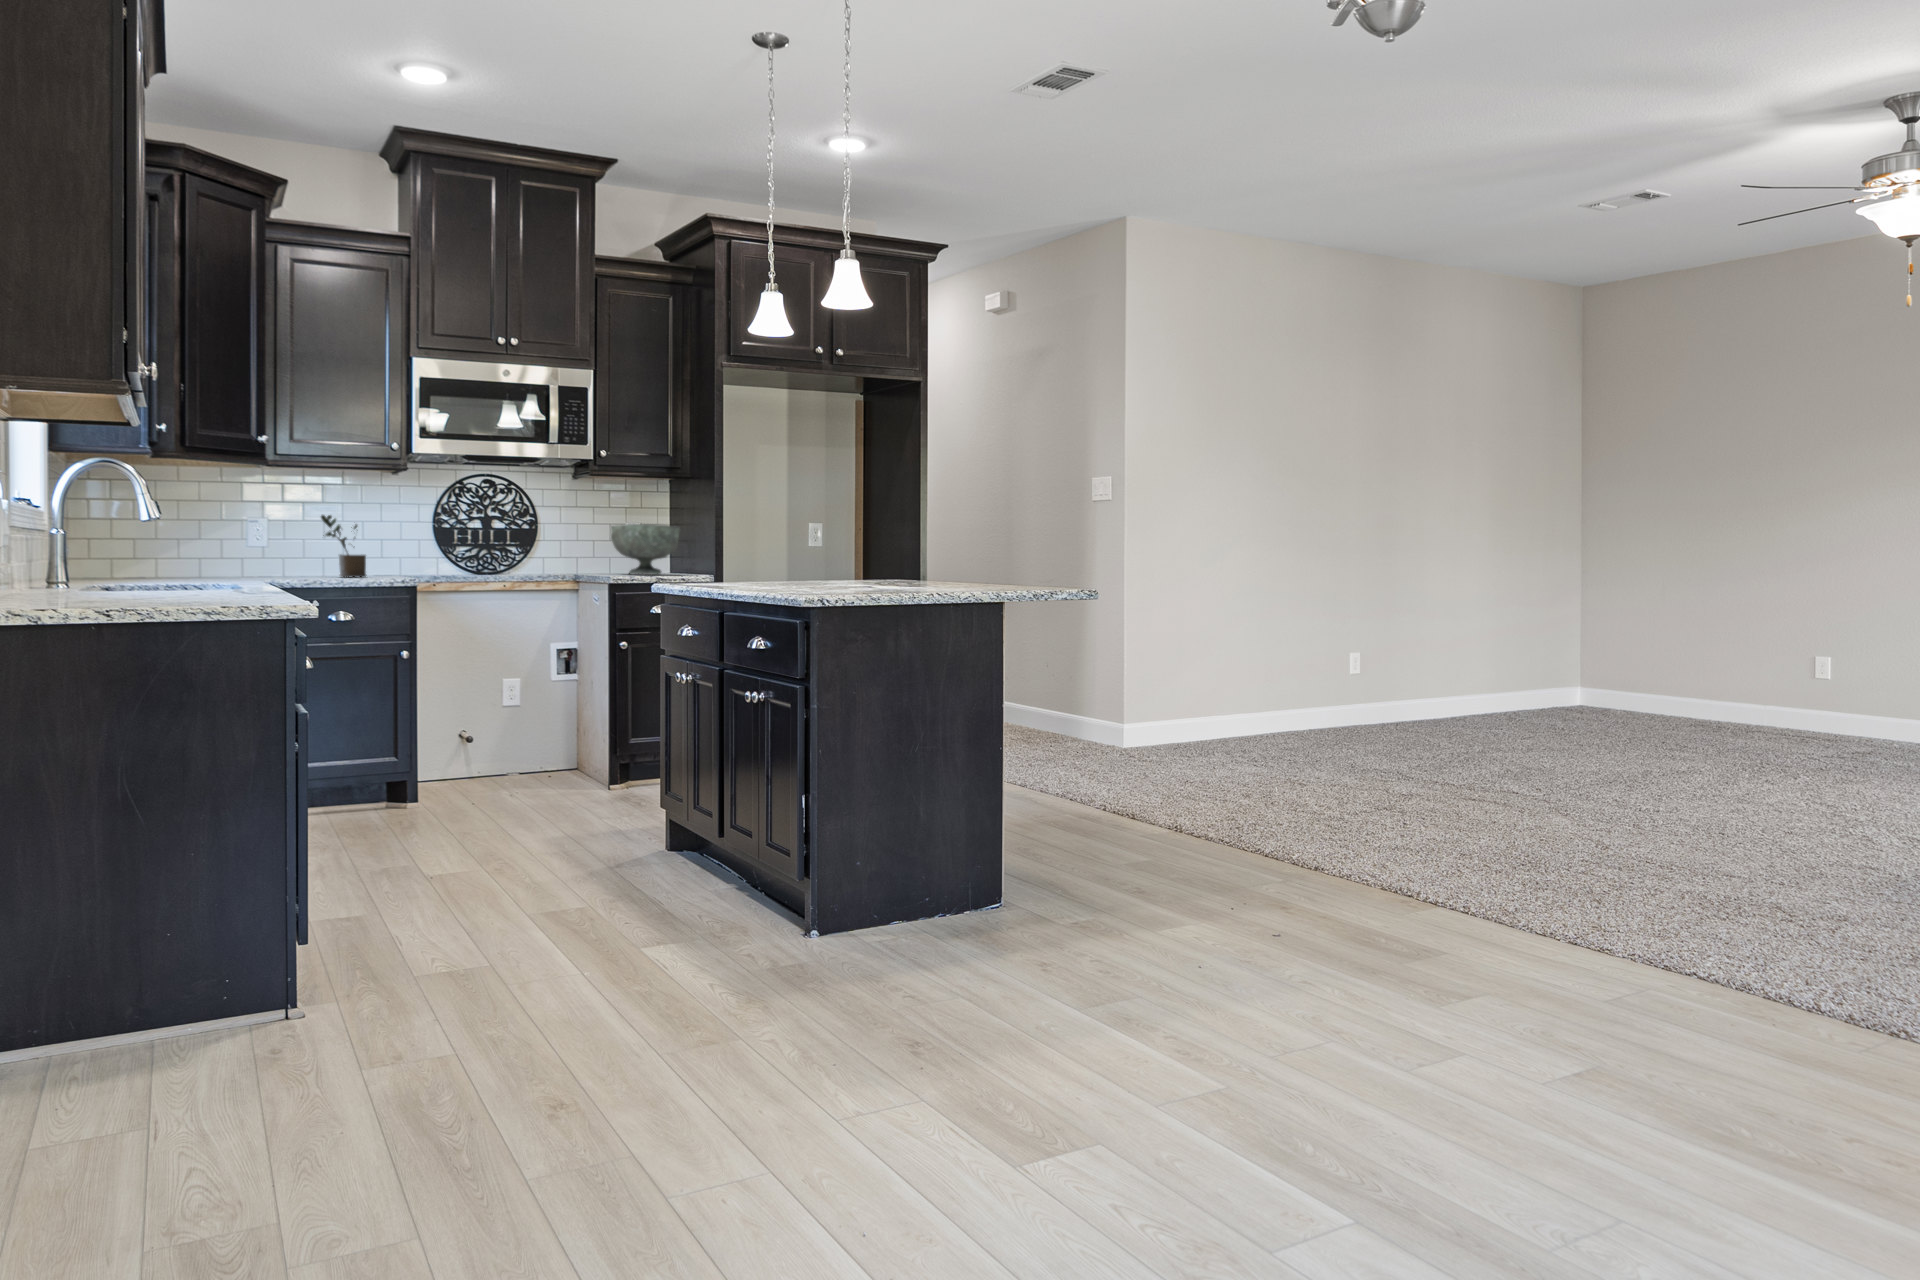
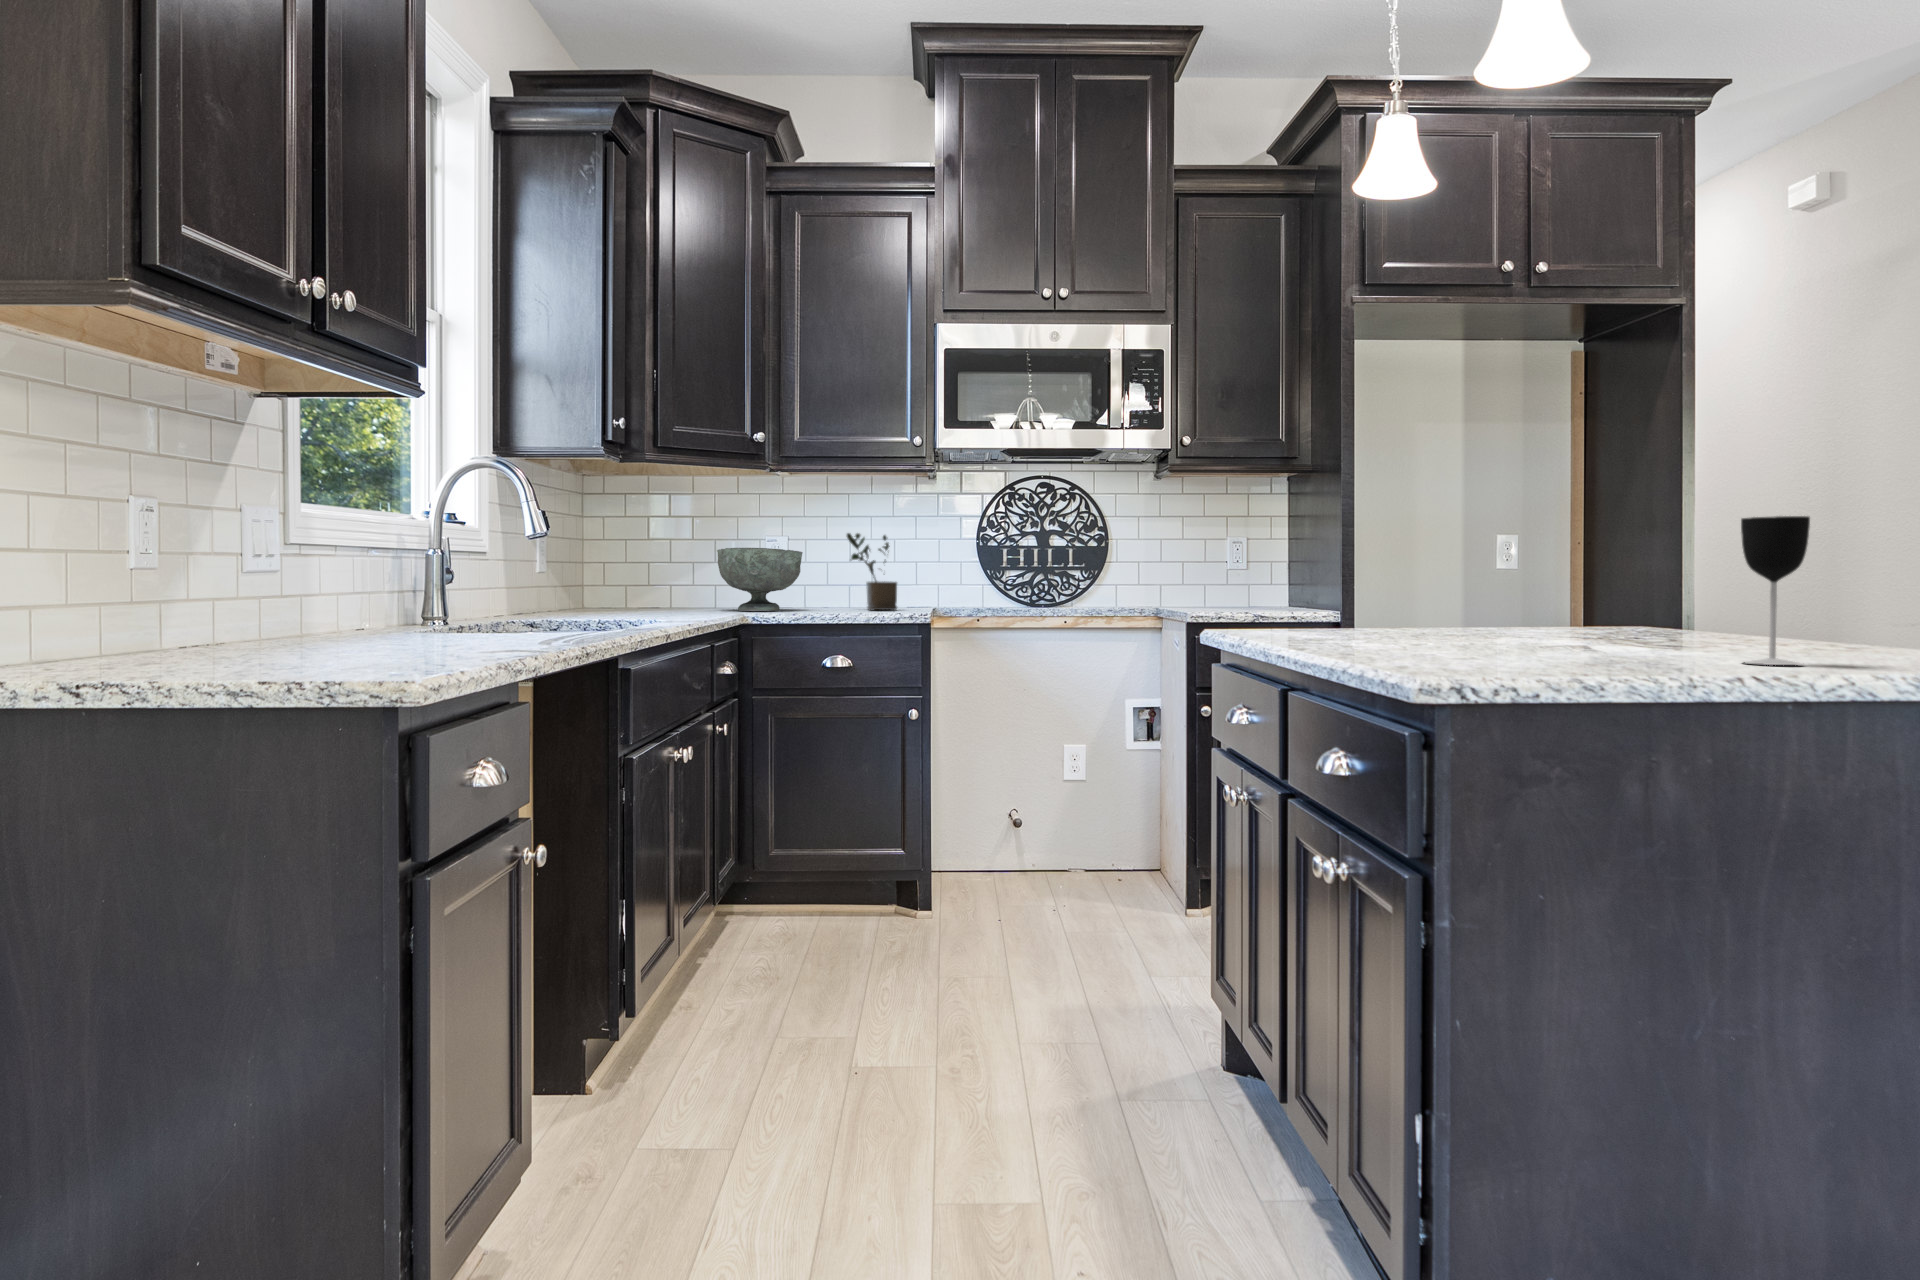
wine glass: none [943,520,971,592] -> present [1741,516,1810,665]
decorative bowl: present [611,524,680,575] -> present [717,548,803,611]

